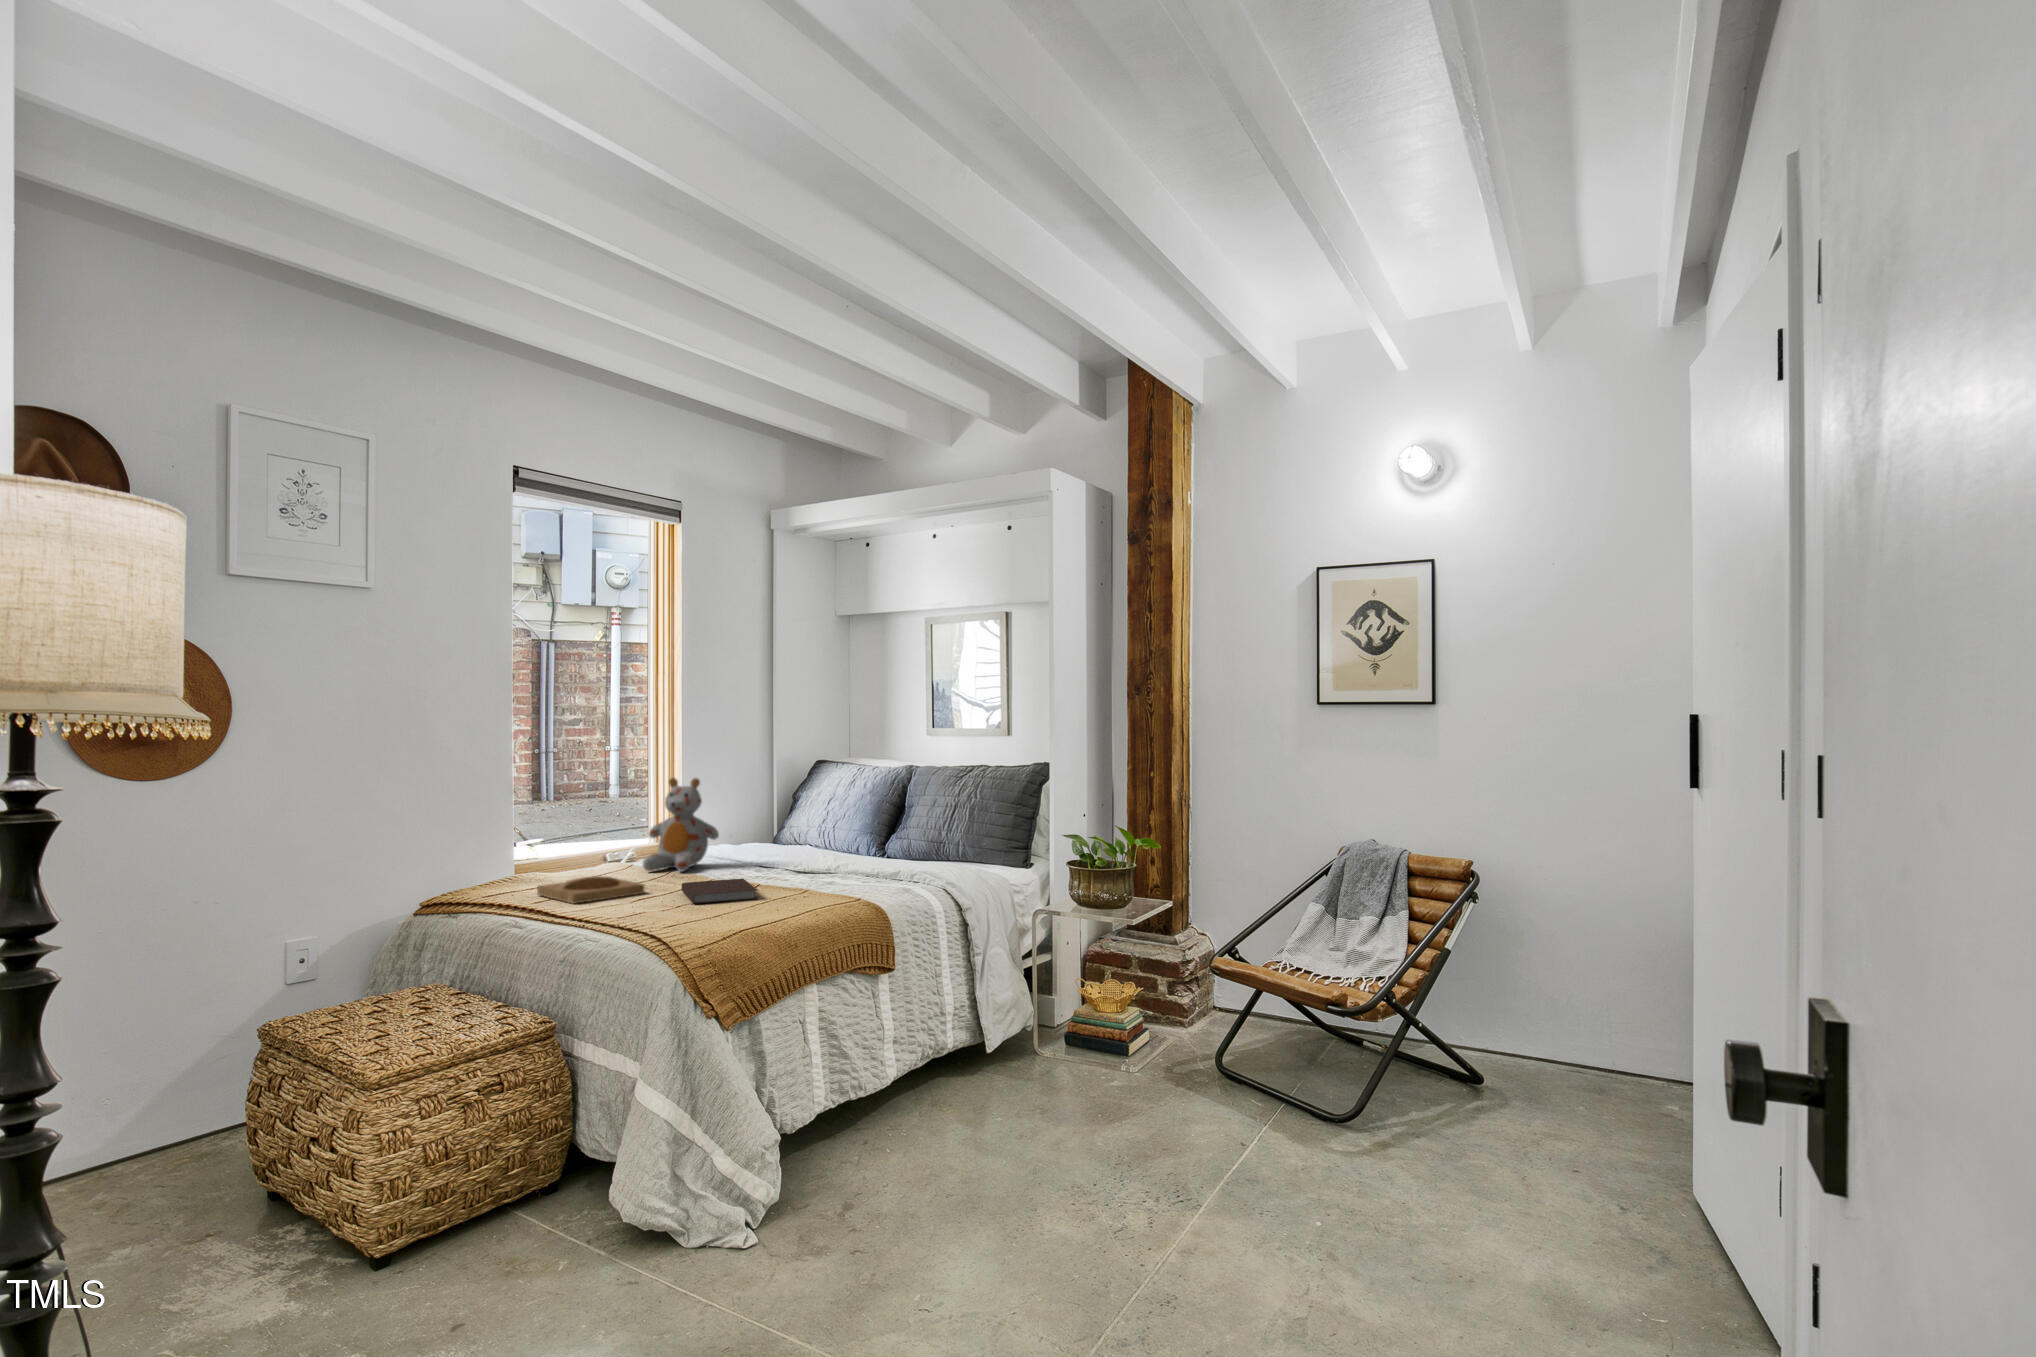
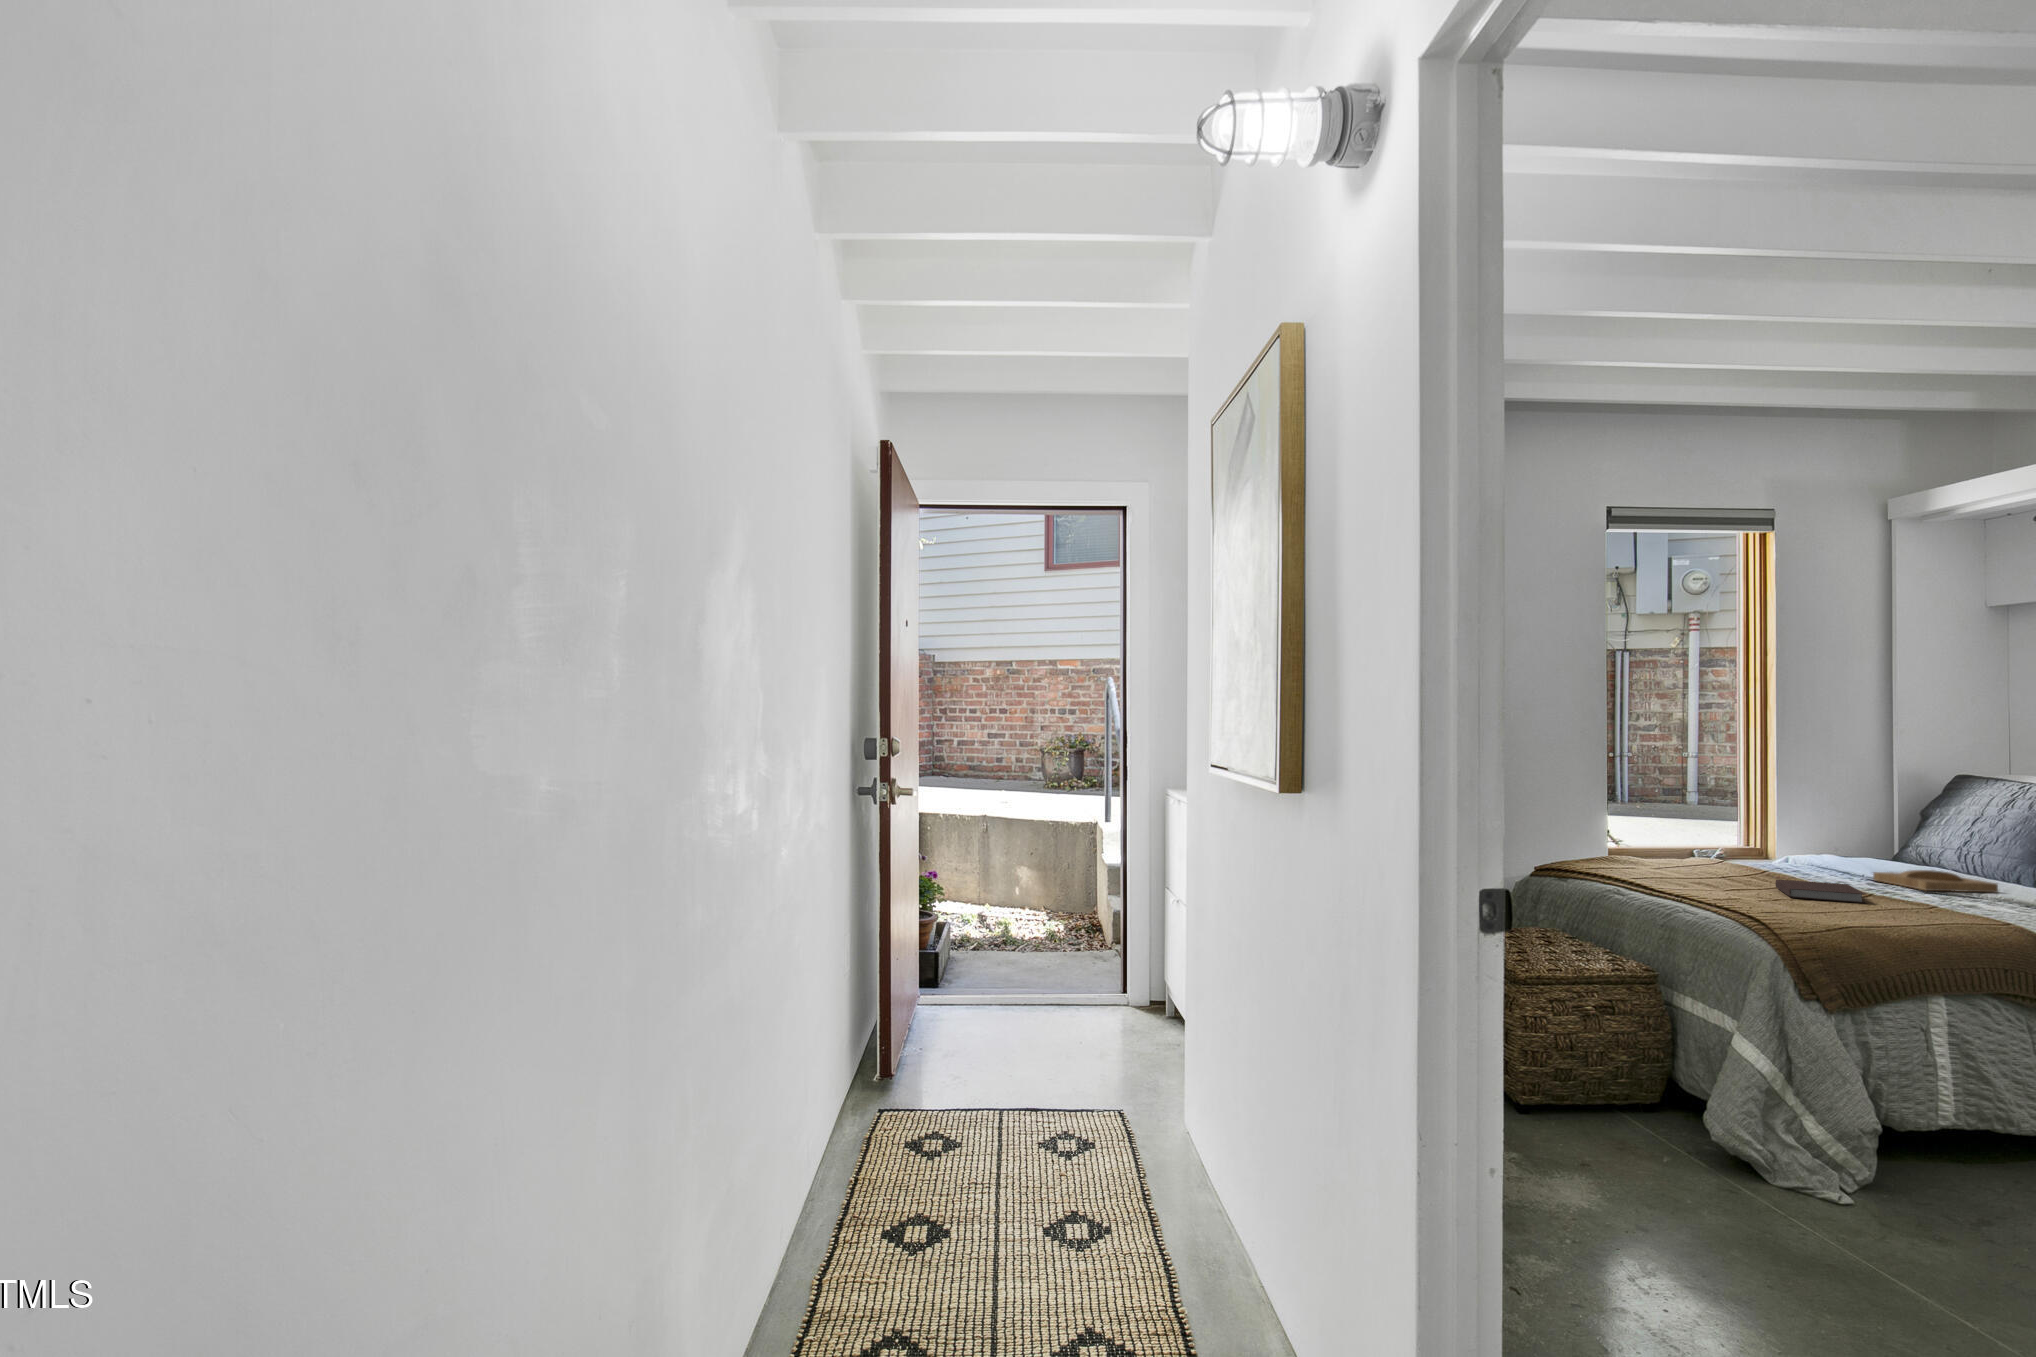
stuffed bear: present [643,777,719,871] -> none [1729,781,1816,874]
tray: present [537,876,645,904] -> present [1873,870,1998,892]

